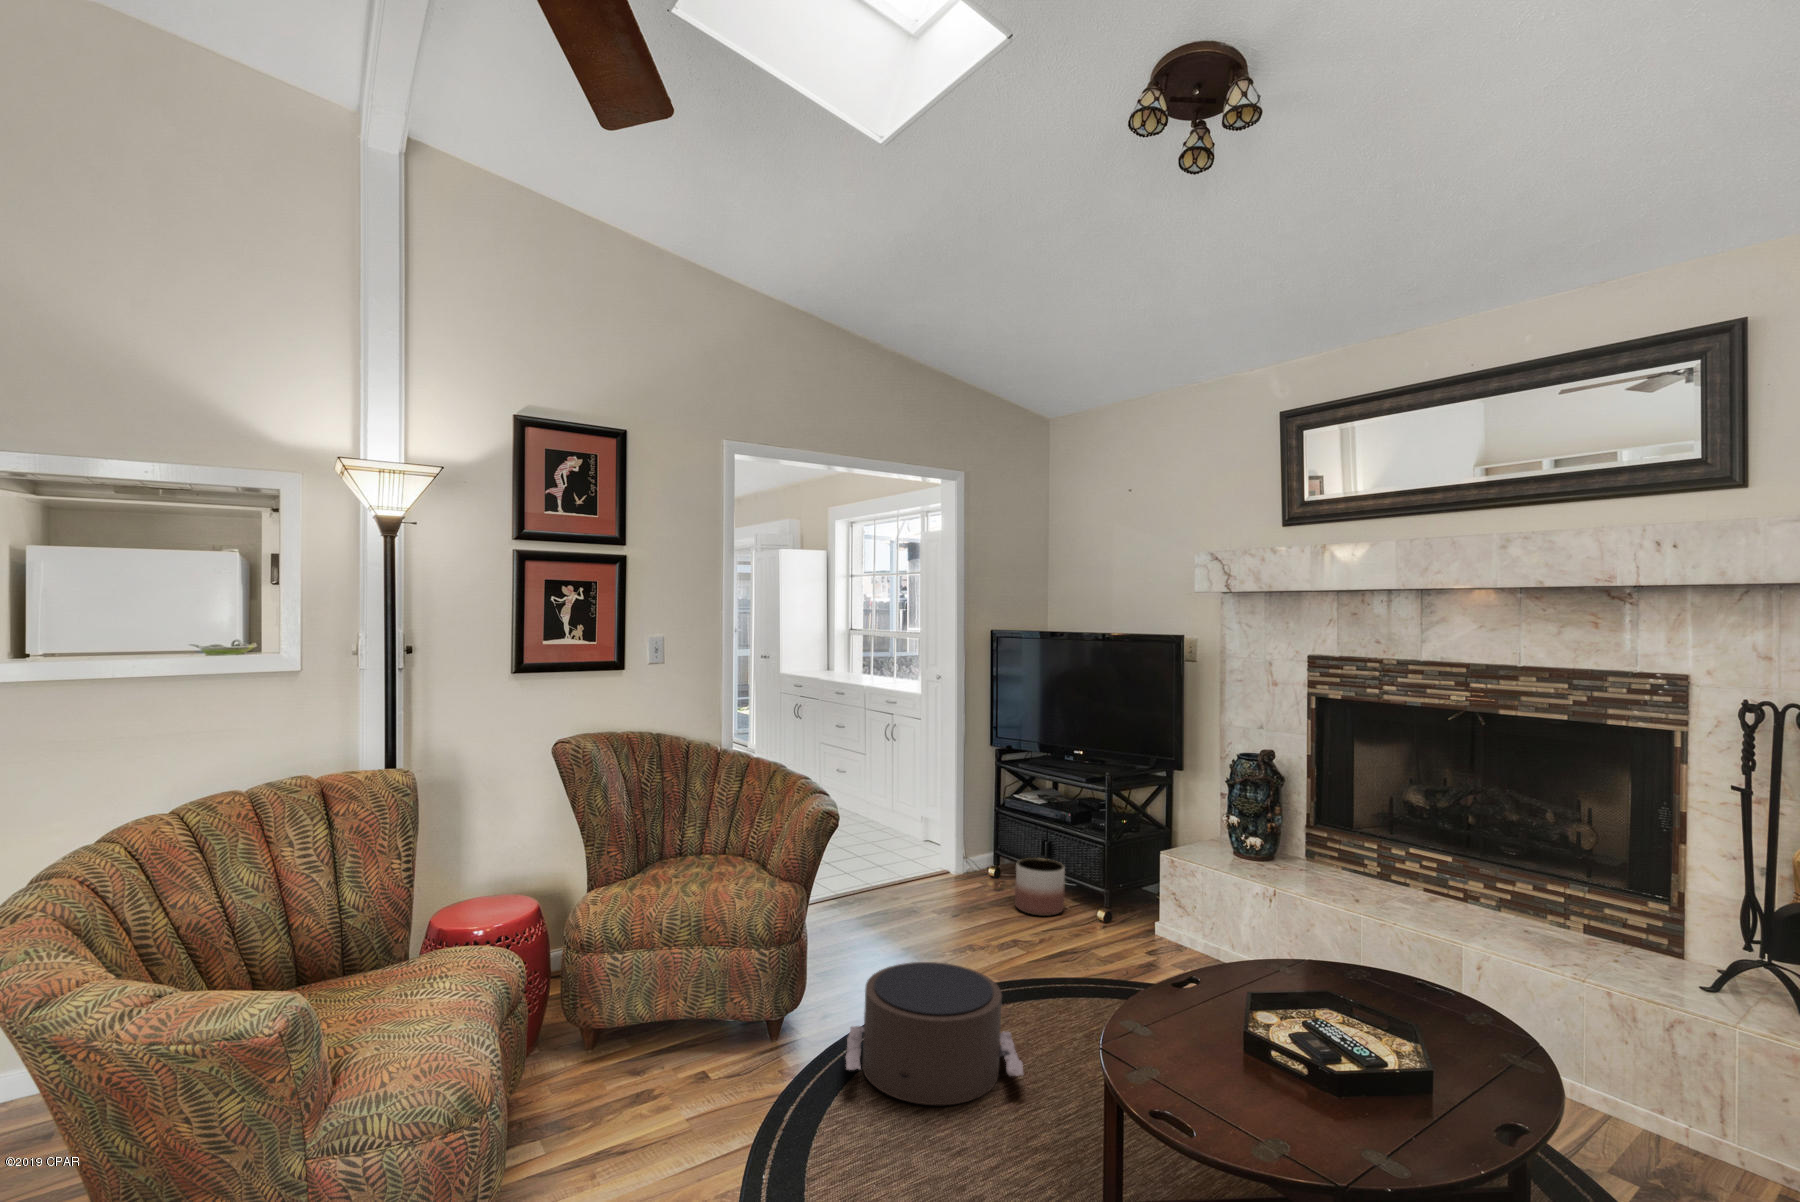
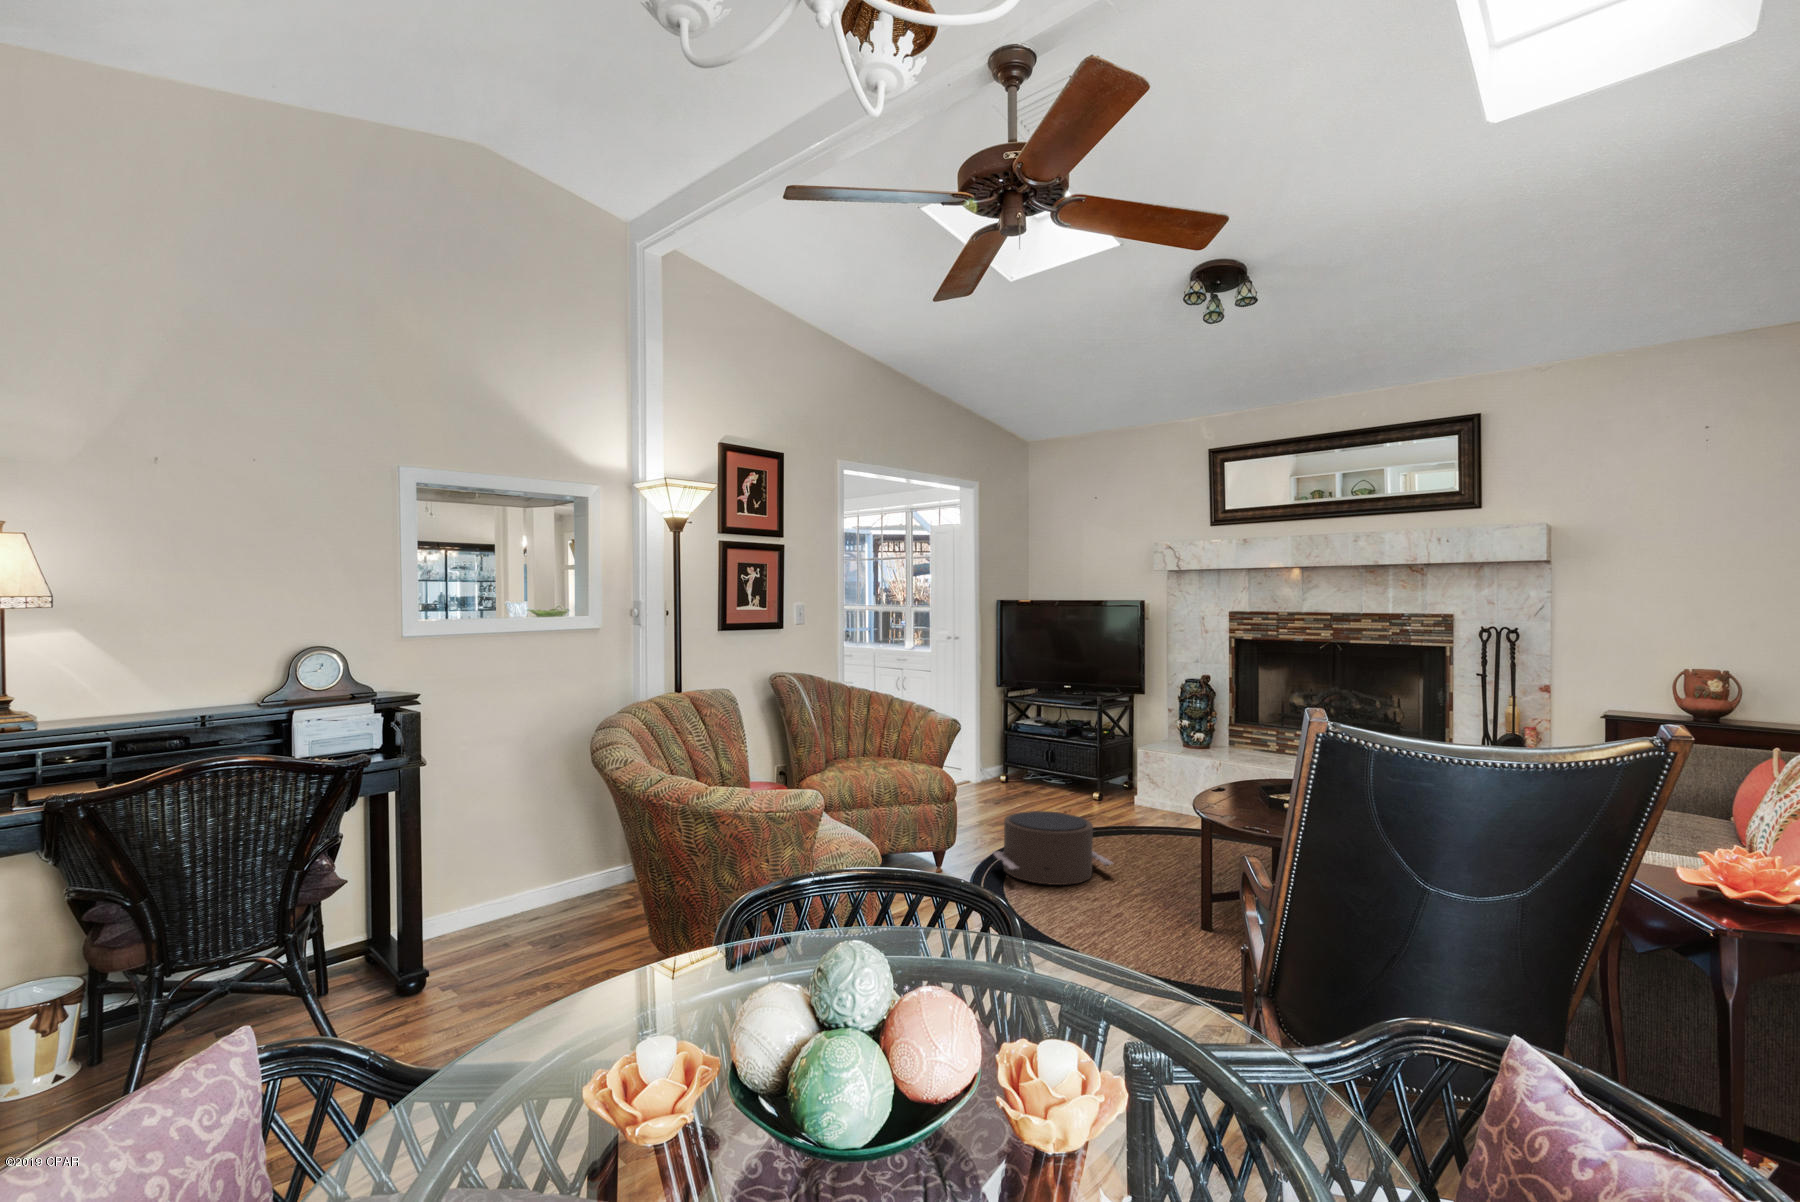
planter: present [1015,858,1065,916] -> none [1033,762,1068,799]

